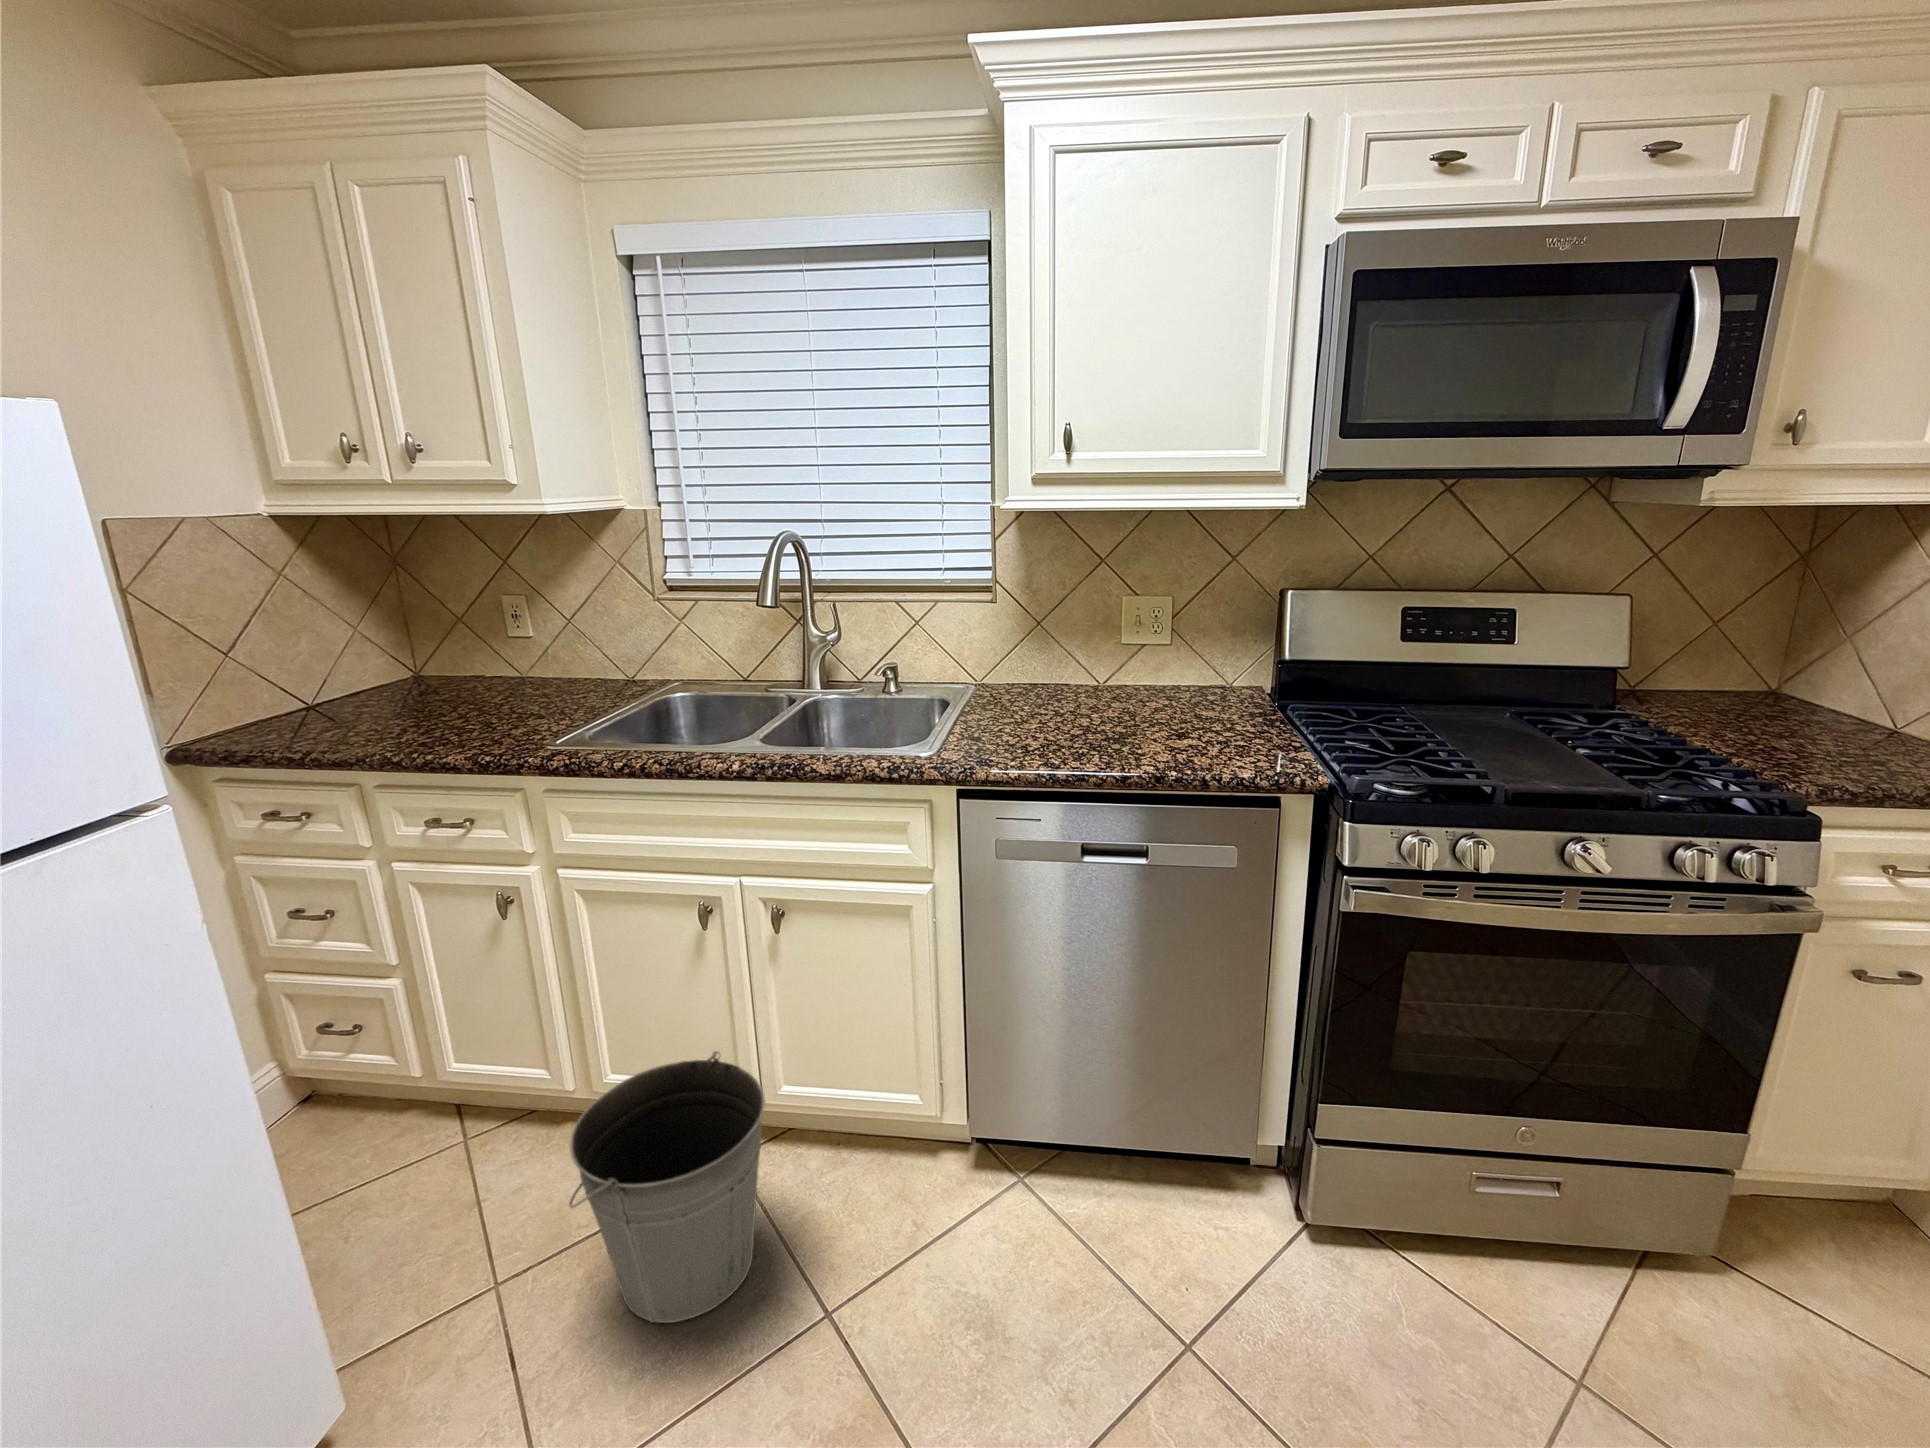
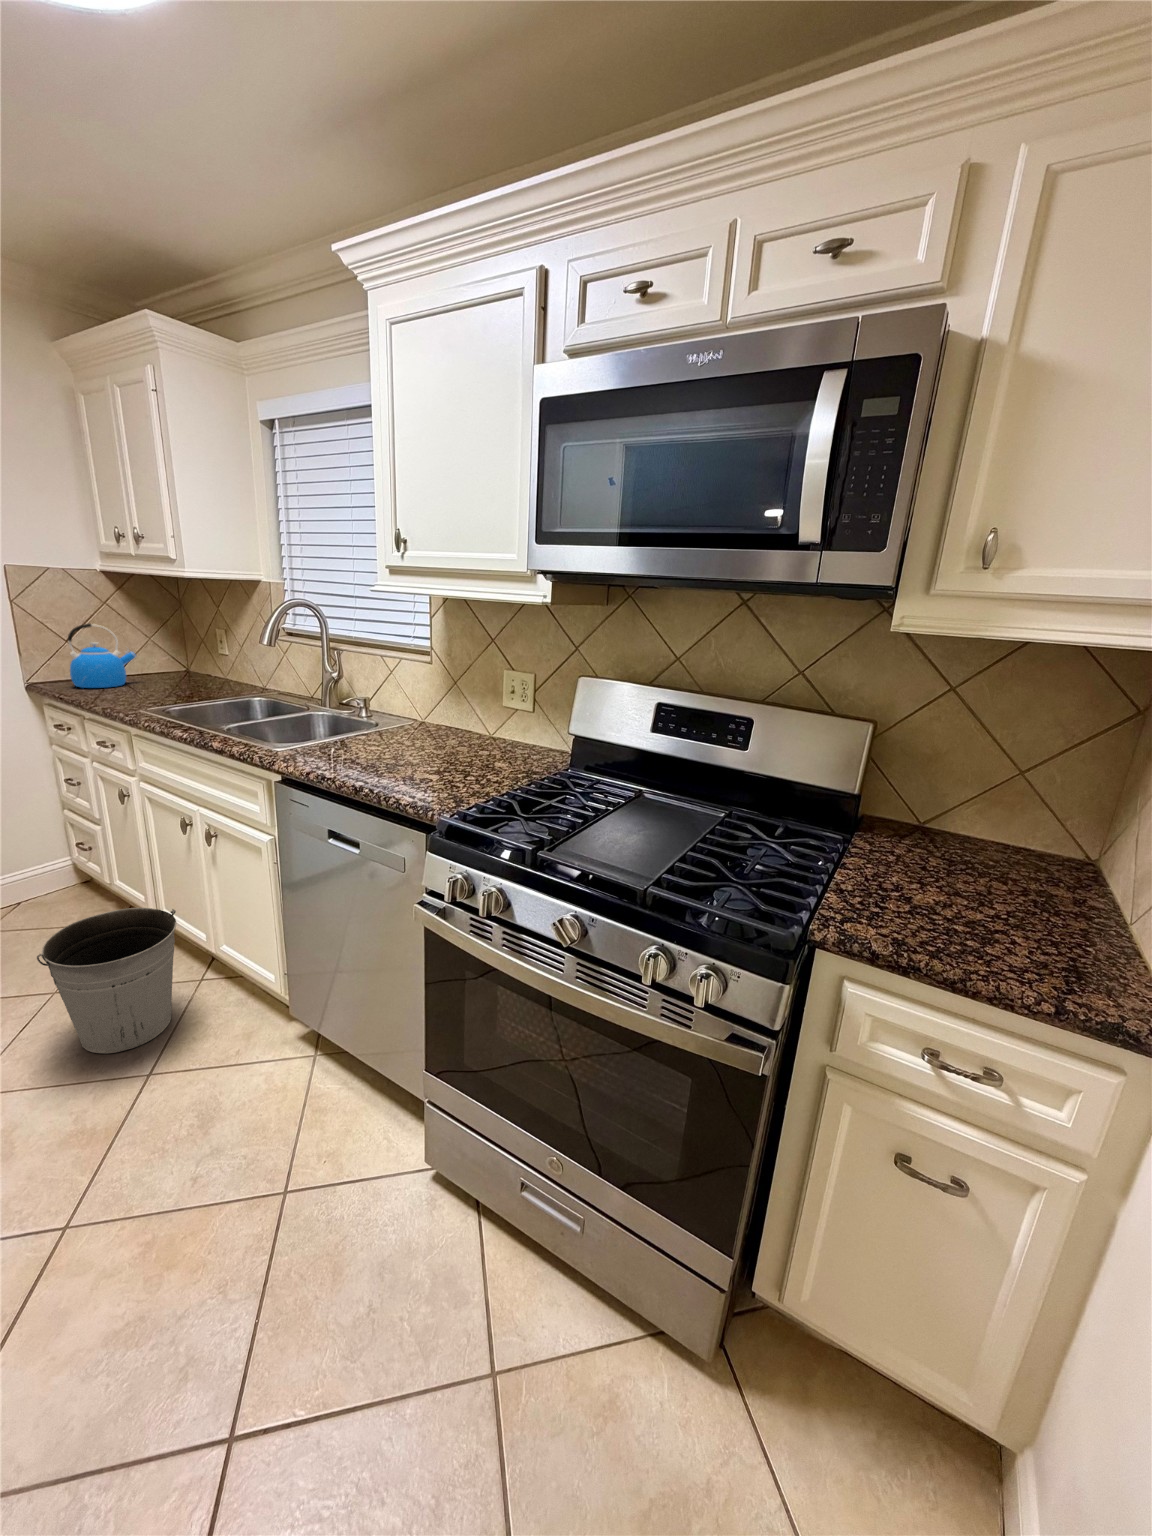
kettle: none [259,615,370,735] -> present [68,624,136,688]

